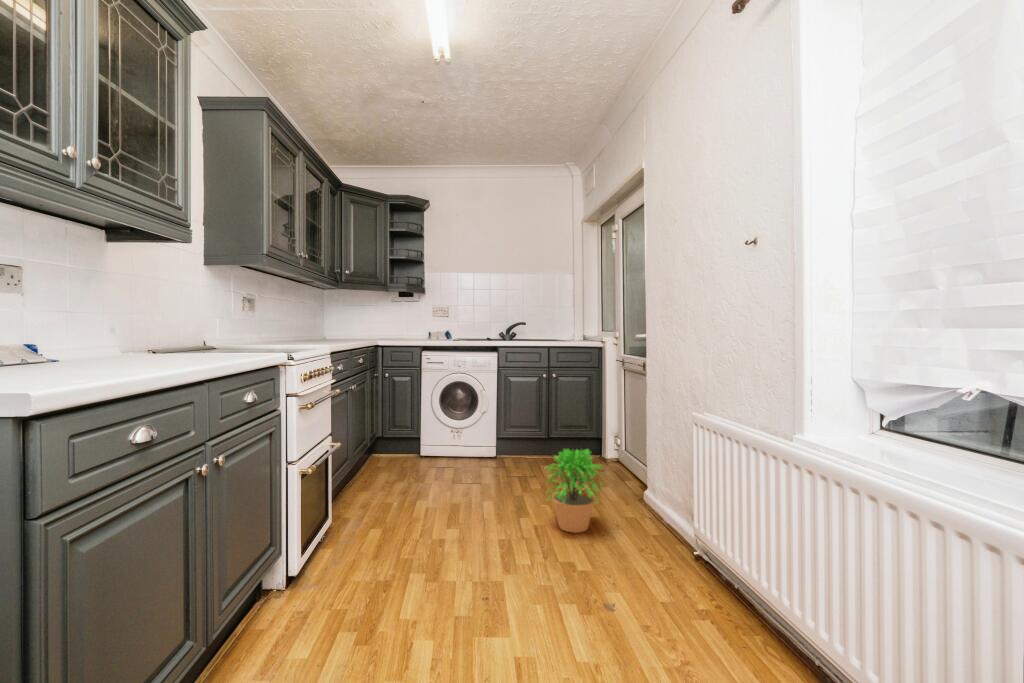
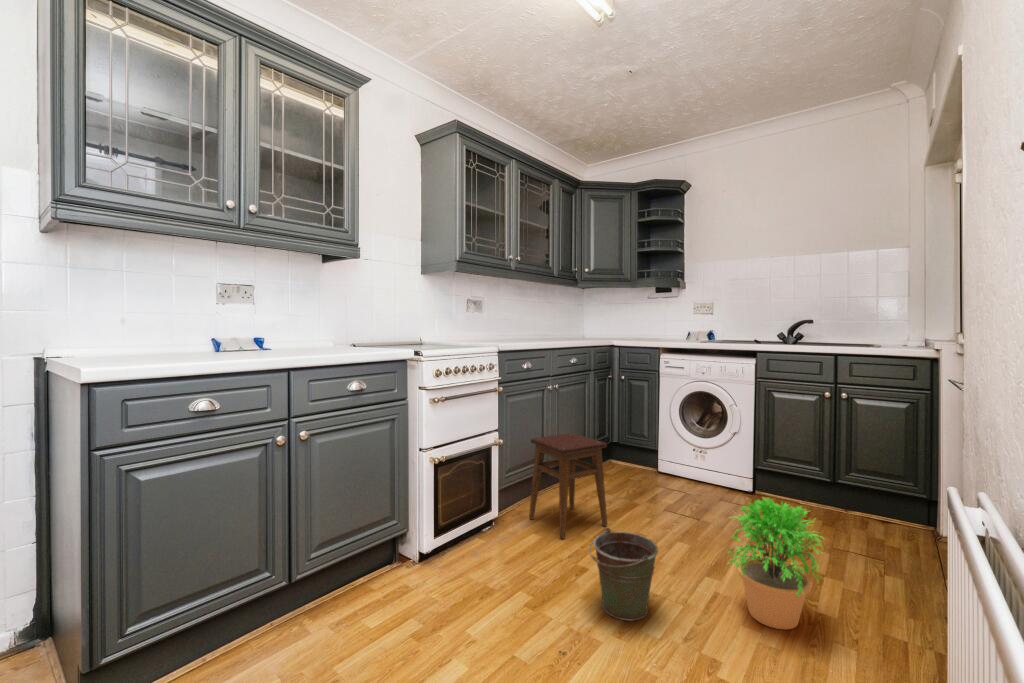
stool: none [352,429,425,526] -> present [529,433,607,538]
bucket: none [466,496,519,563] -> present [590,528,658,621]

